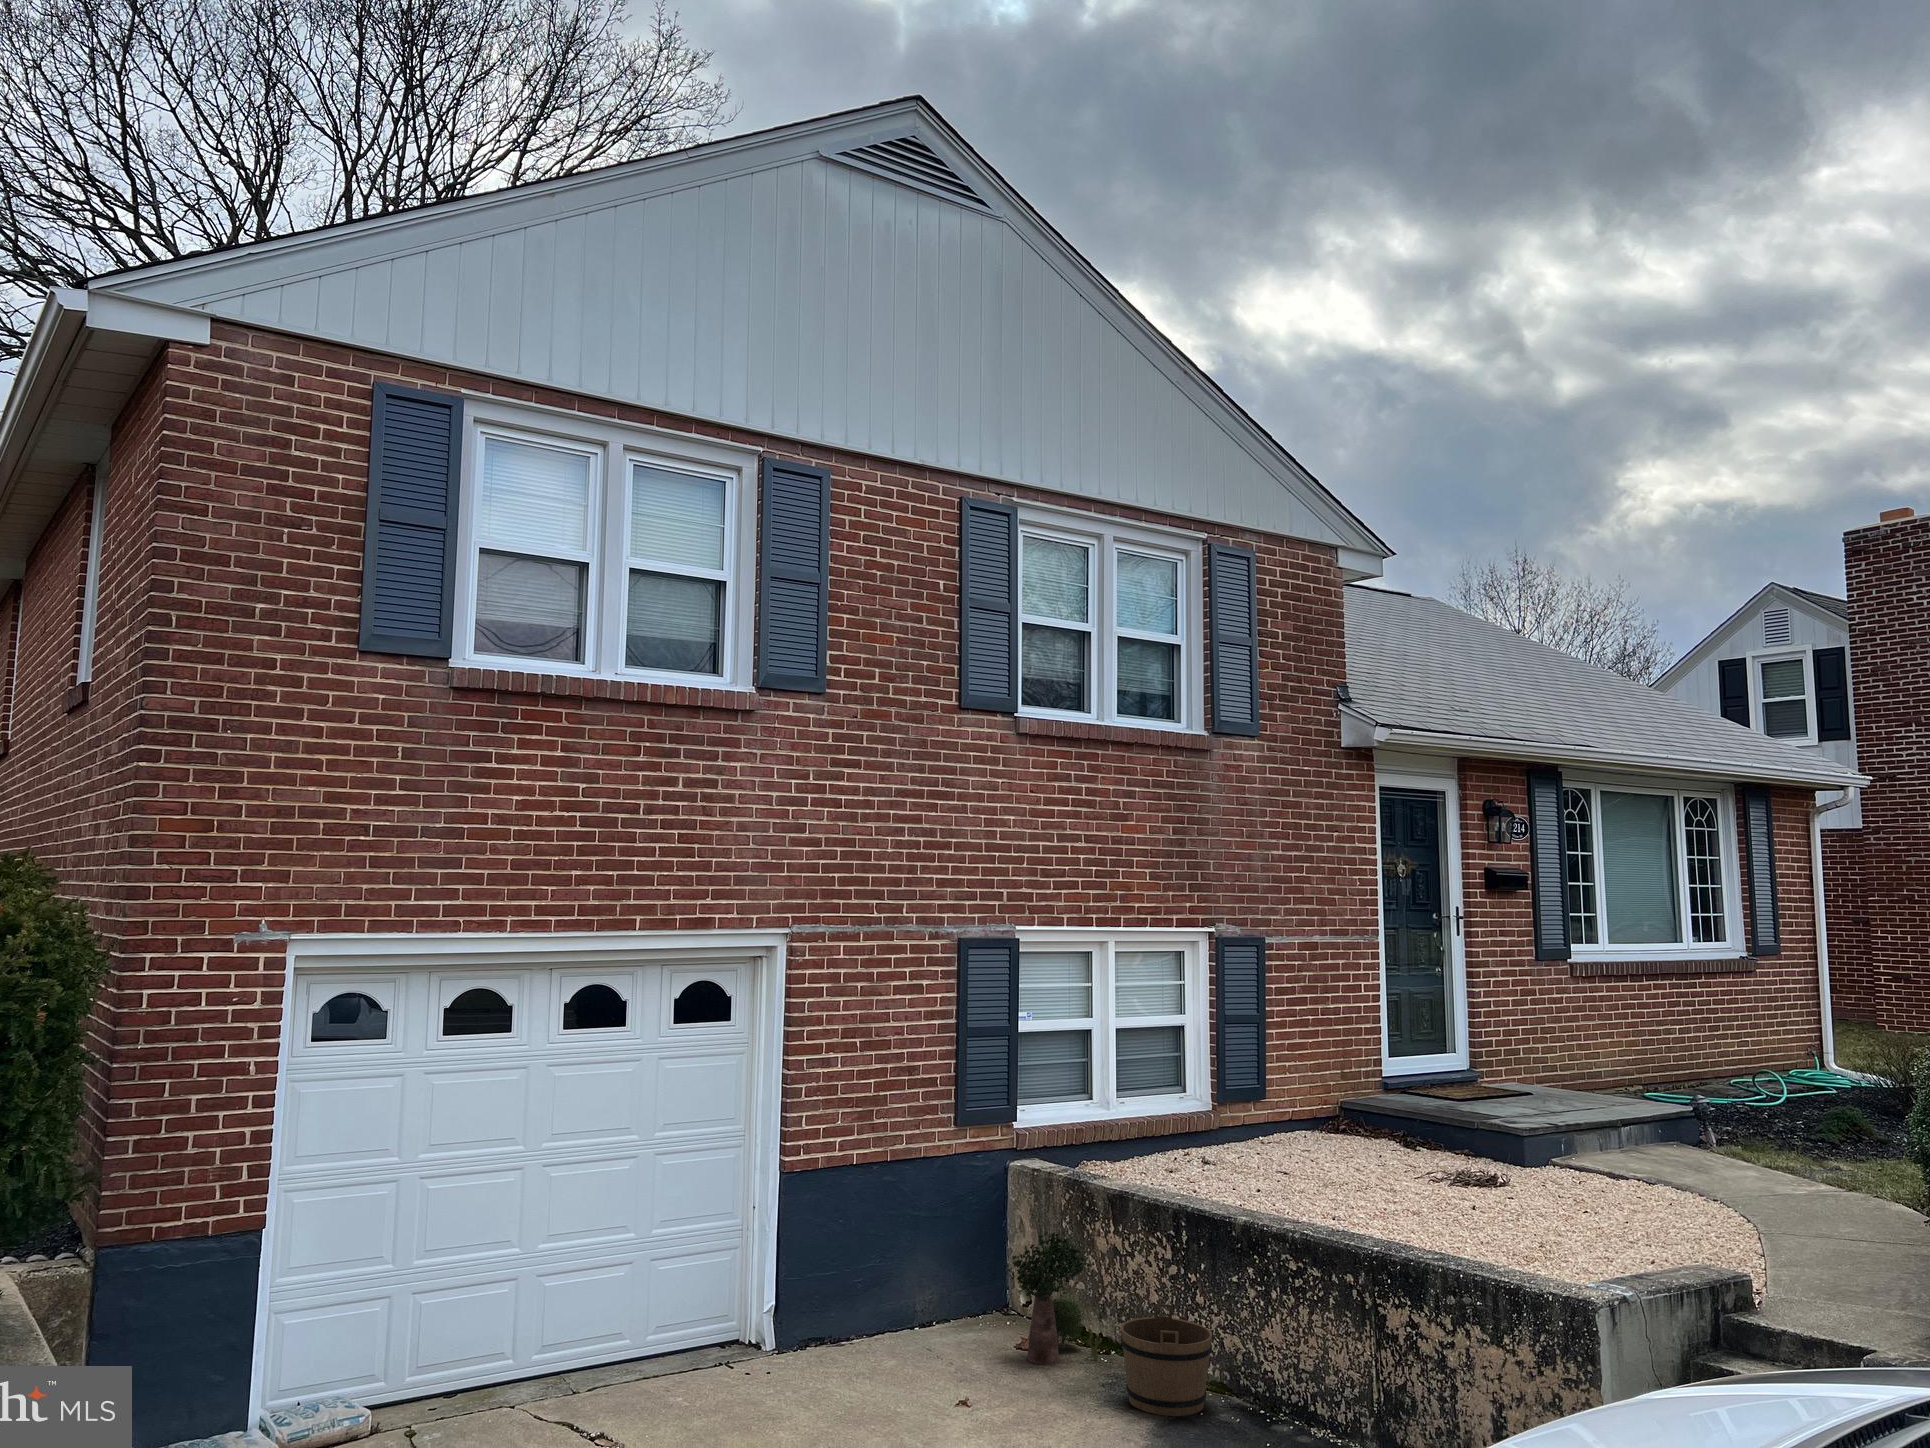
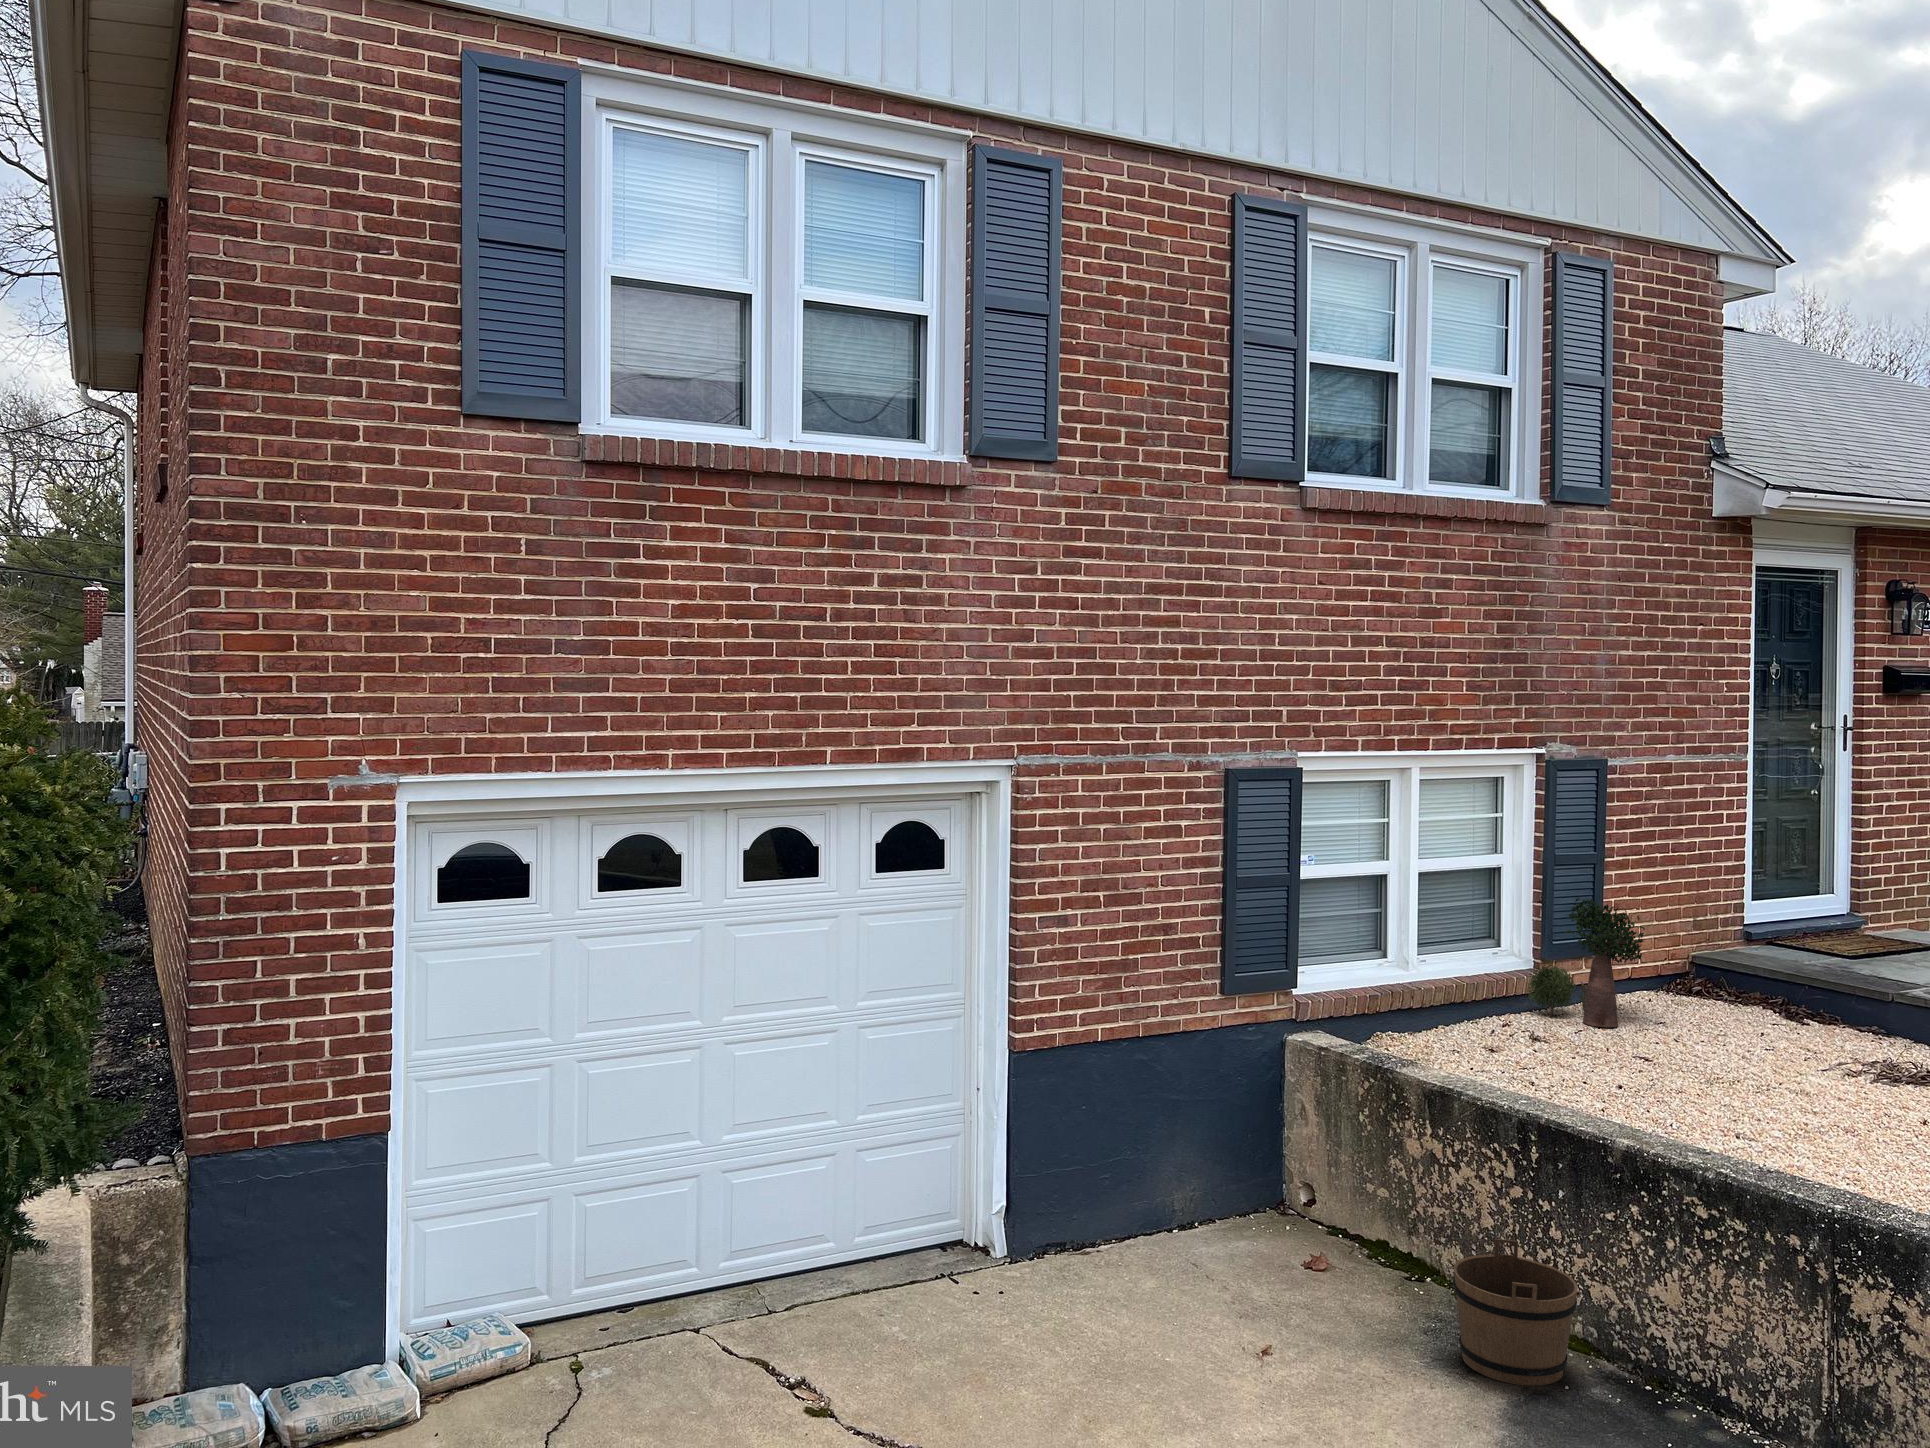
potted plant: present [1008,1231,1102,1365] -> present [1527,897,1645,1027]

